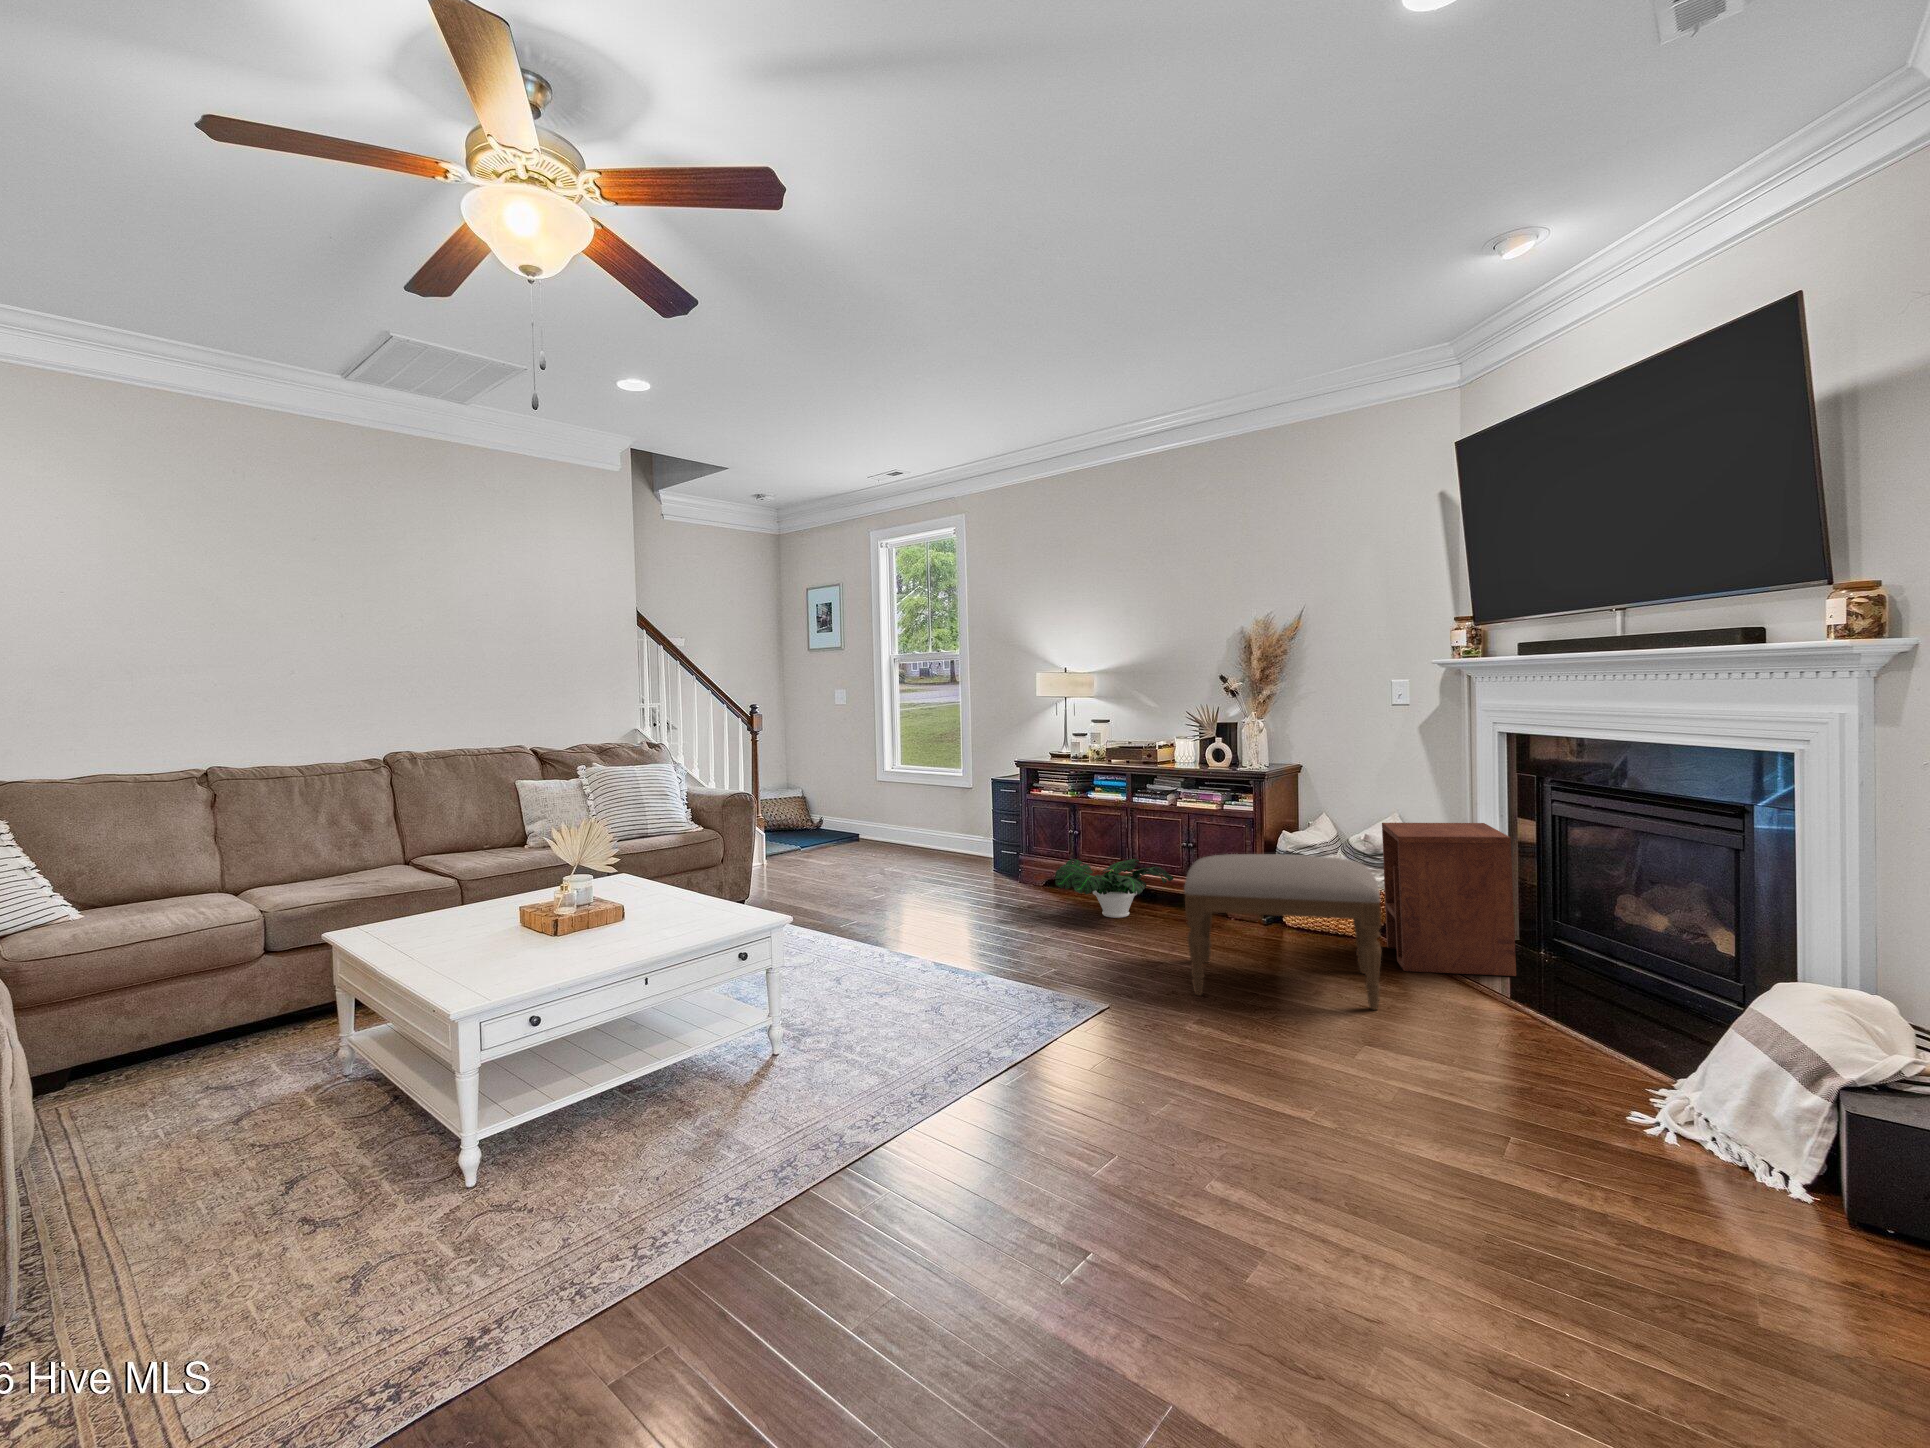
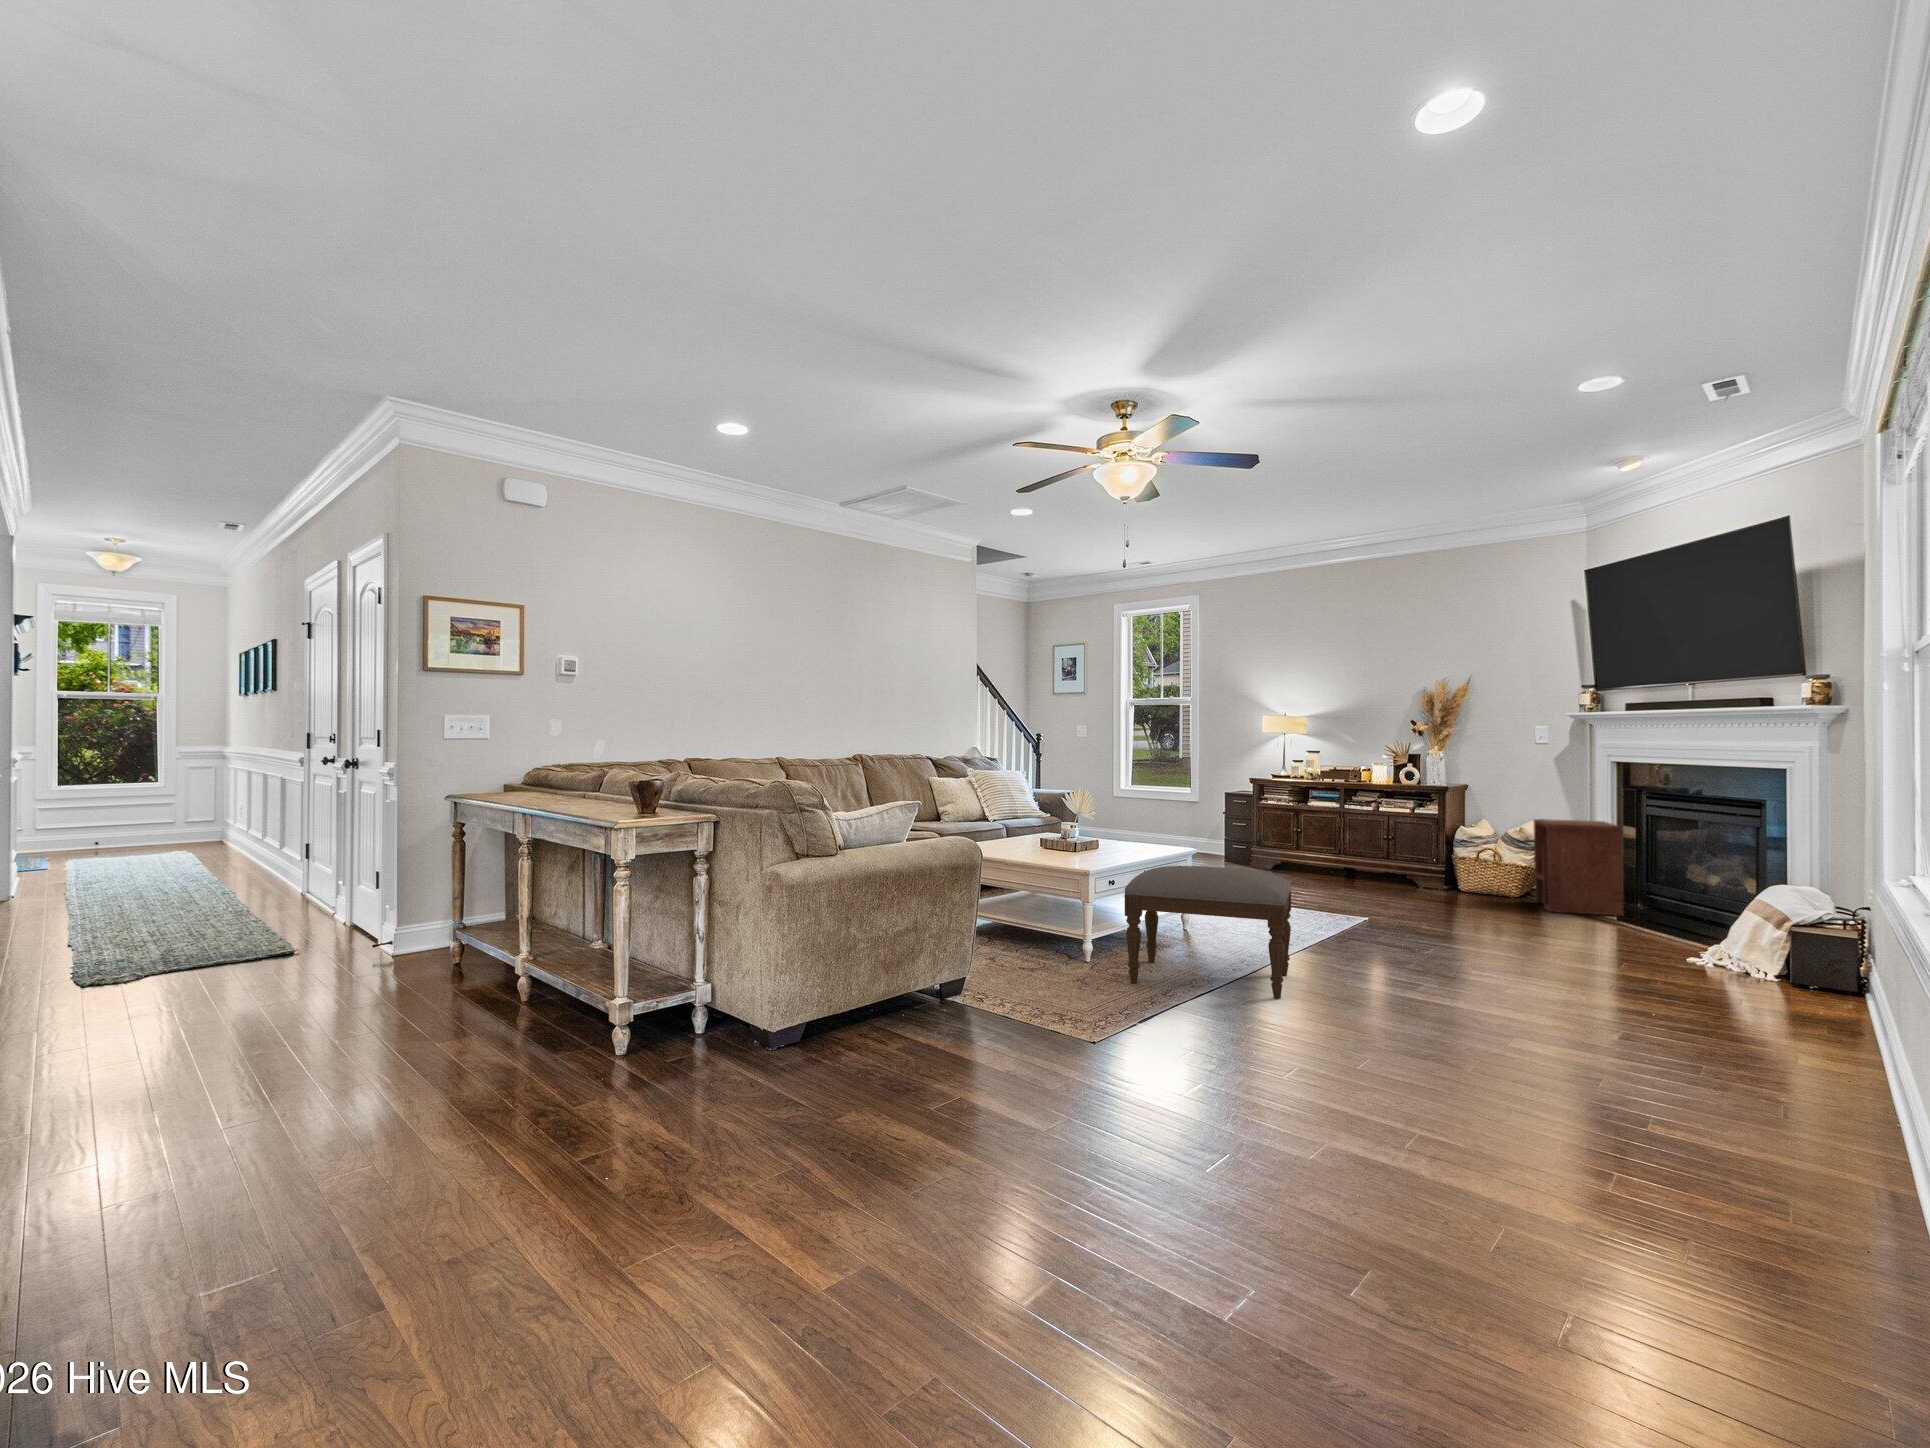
ottoman: present [1184,854,1381,1010] -> present [1125,866,1291,998]
potted plant: present [1055,859,1174,918] -> none [1290,844,1379,884]

